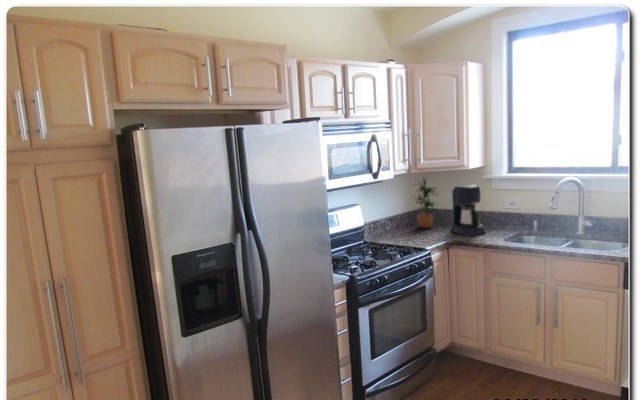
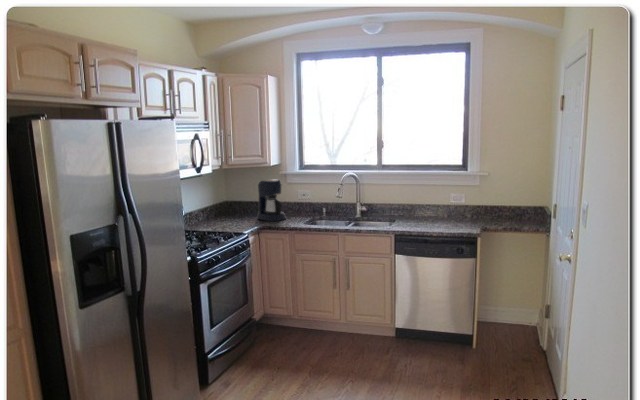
potted plant: present [417,180,435,228] -> none [220,173,247,218]

